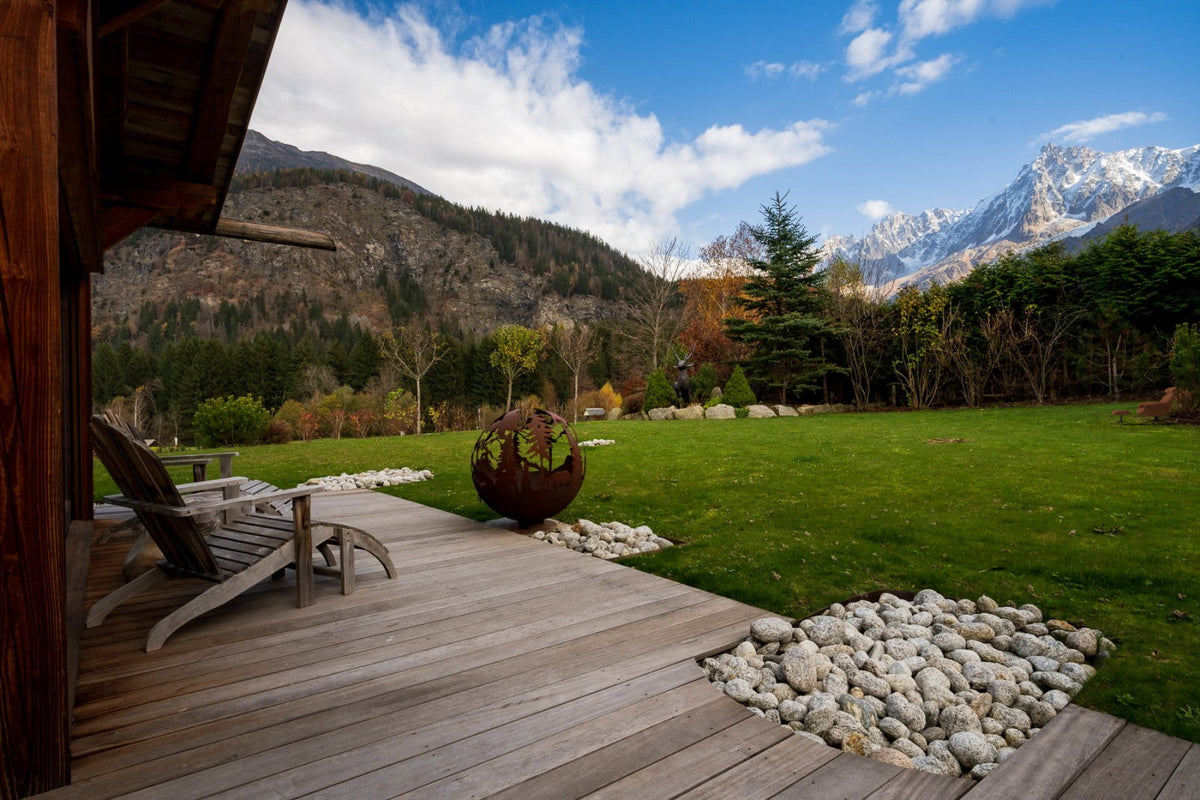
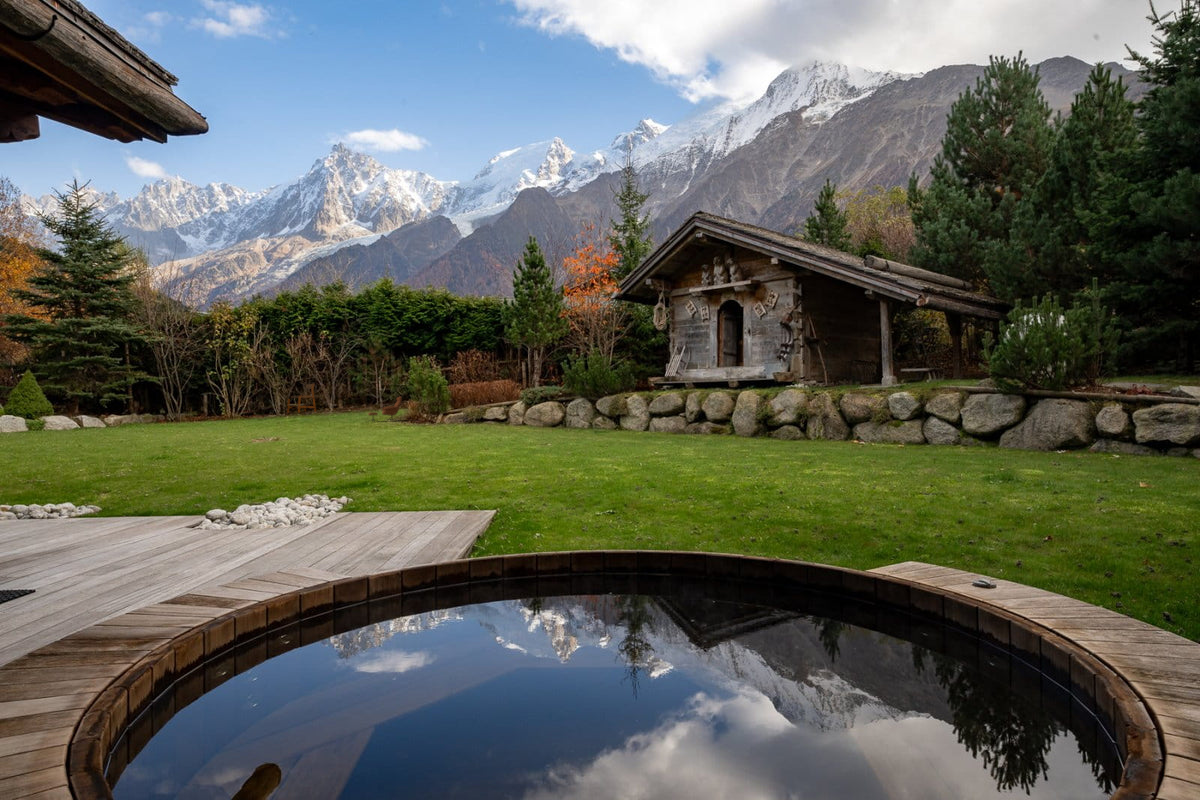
bench: none [982,369,1021,405] -> present [287,384,316,412]

